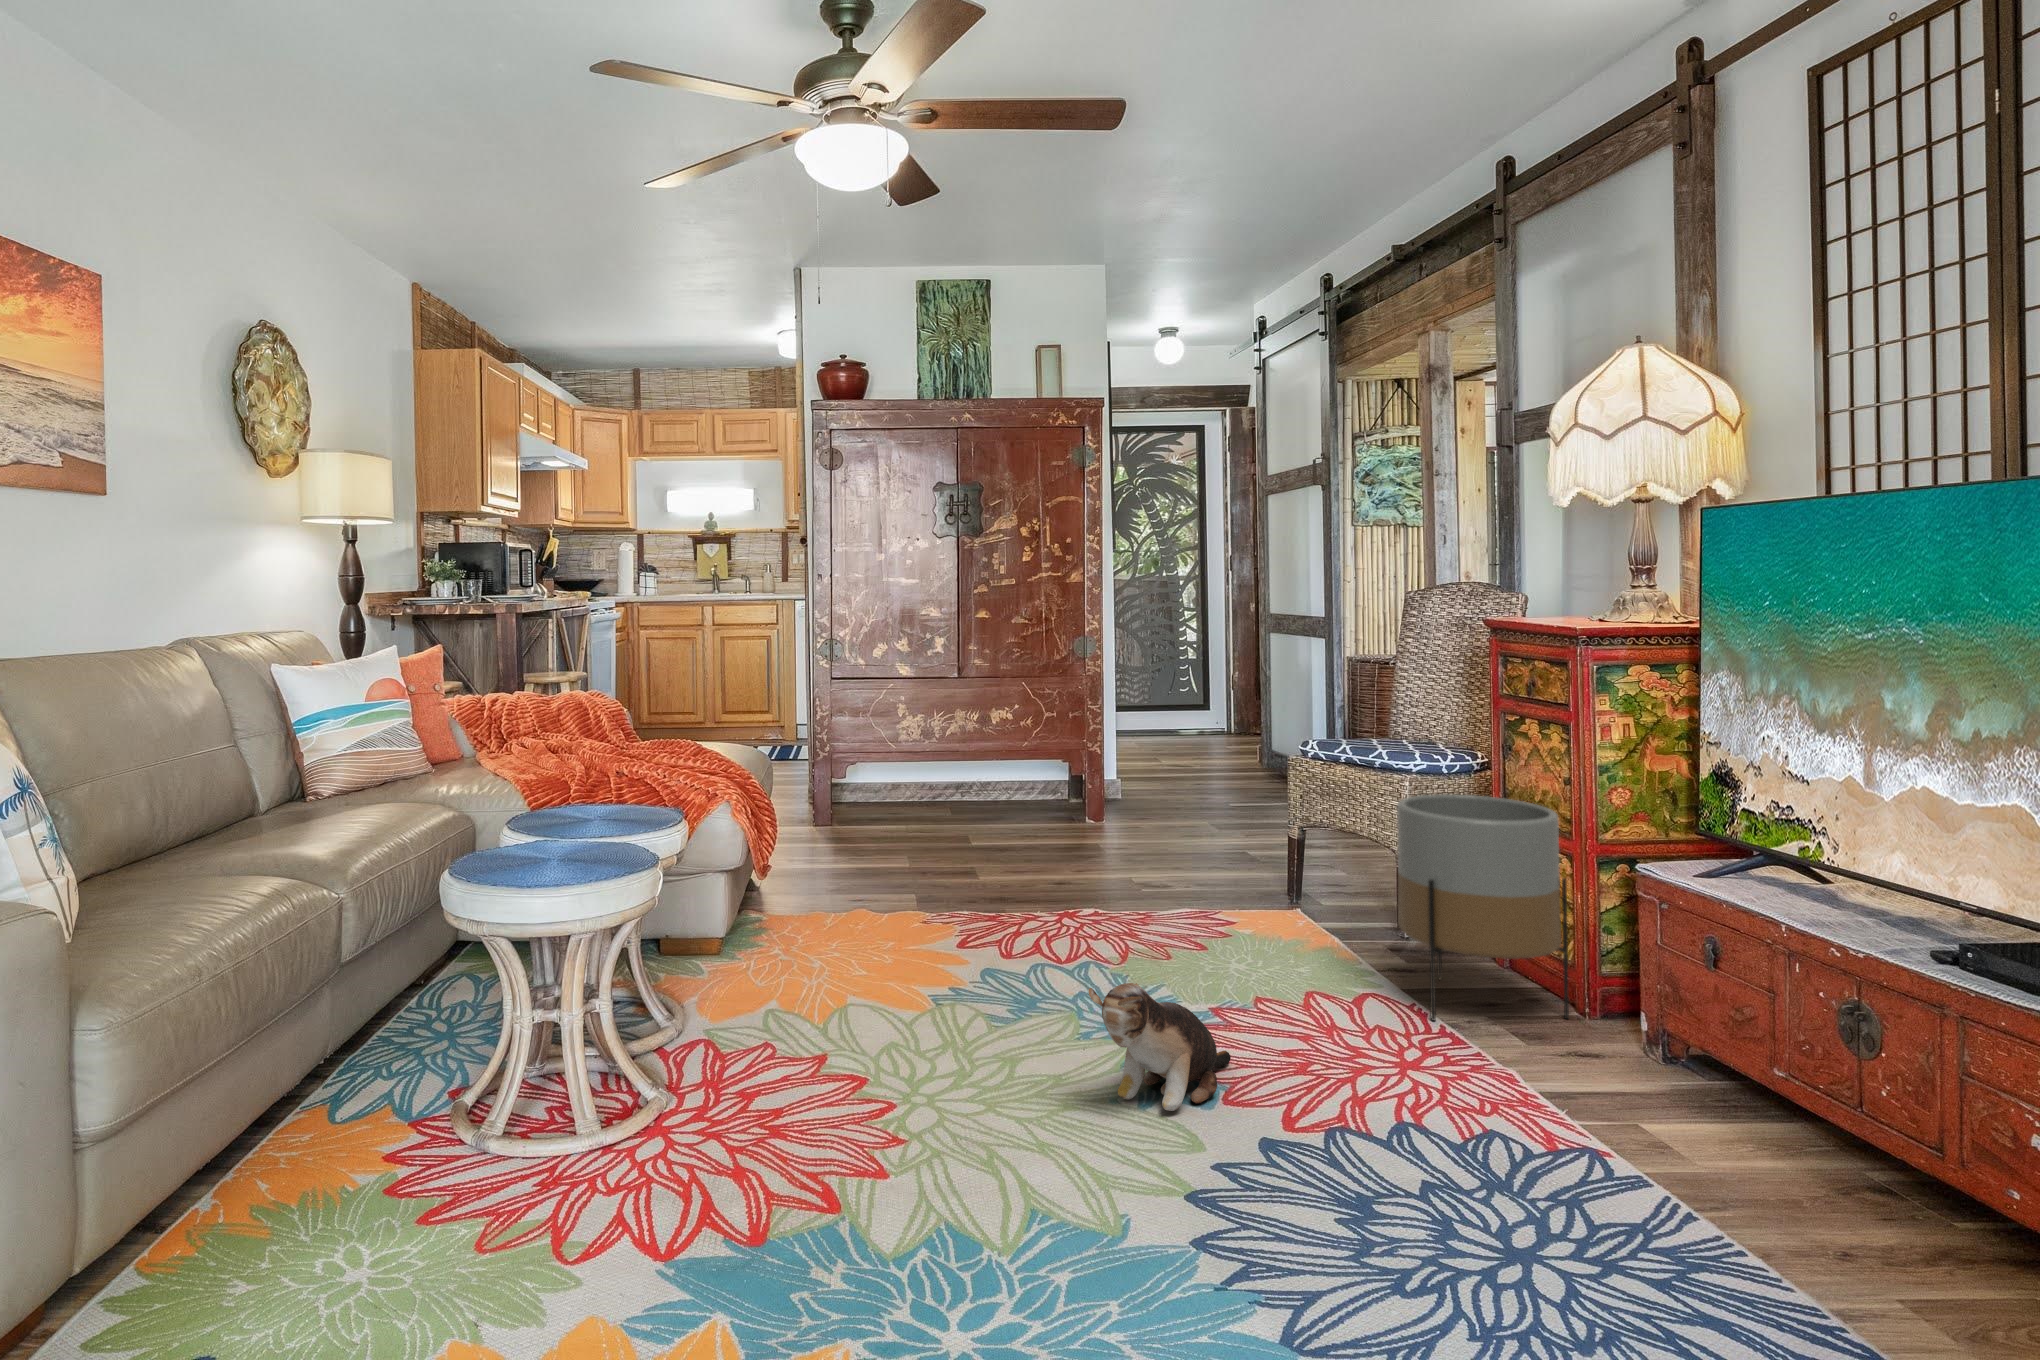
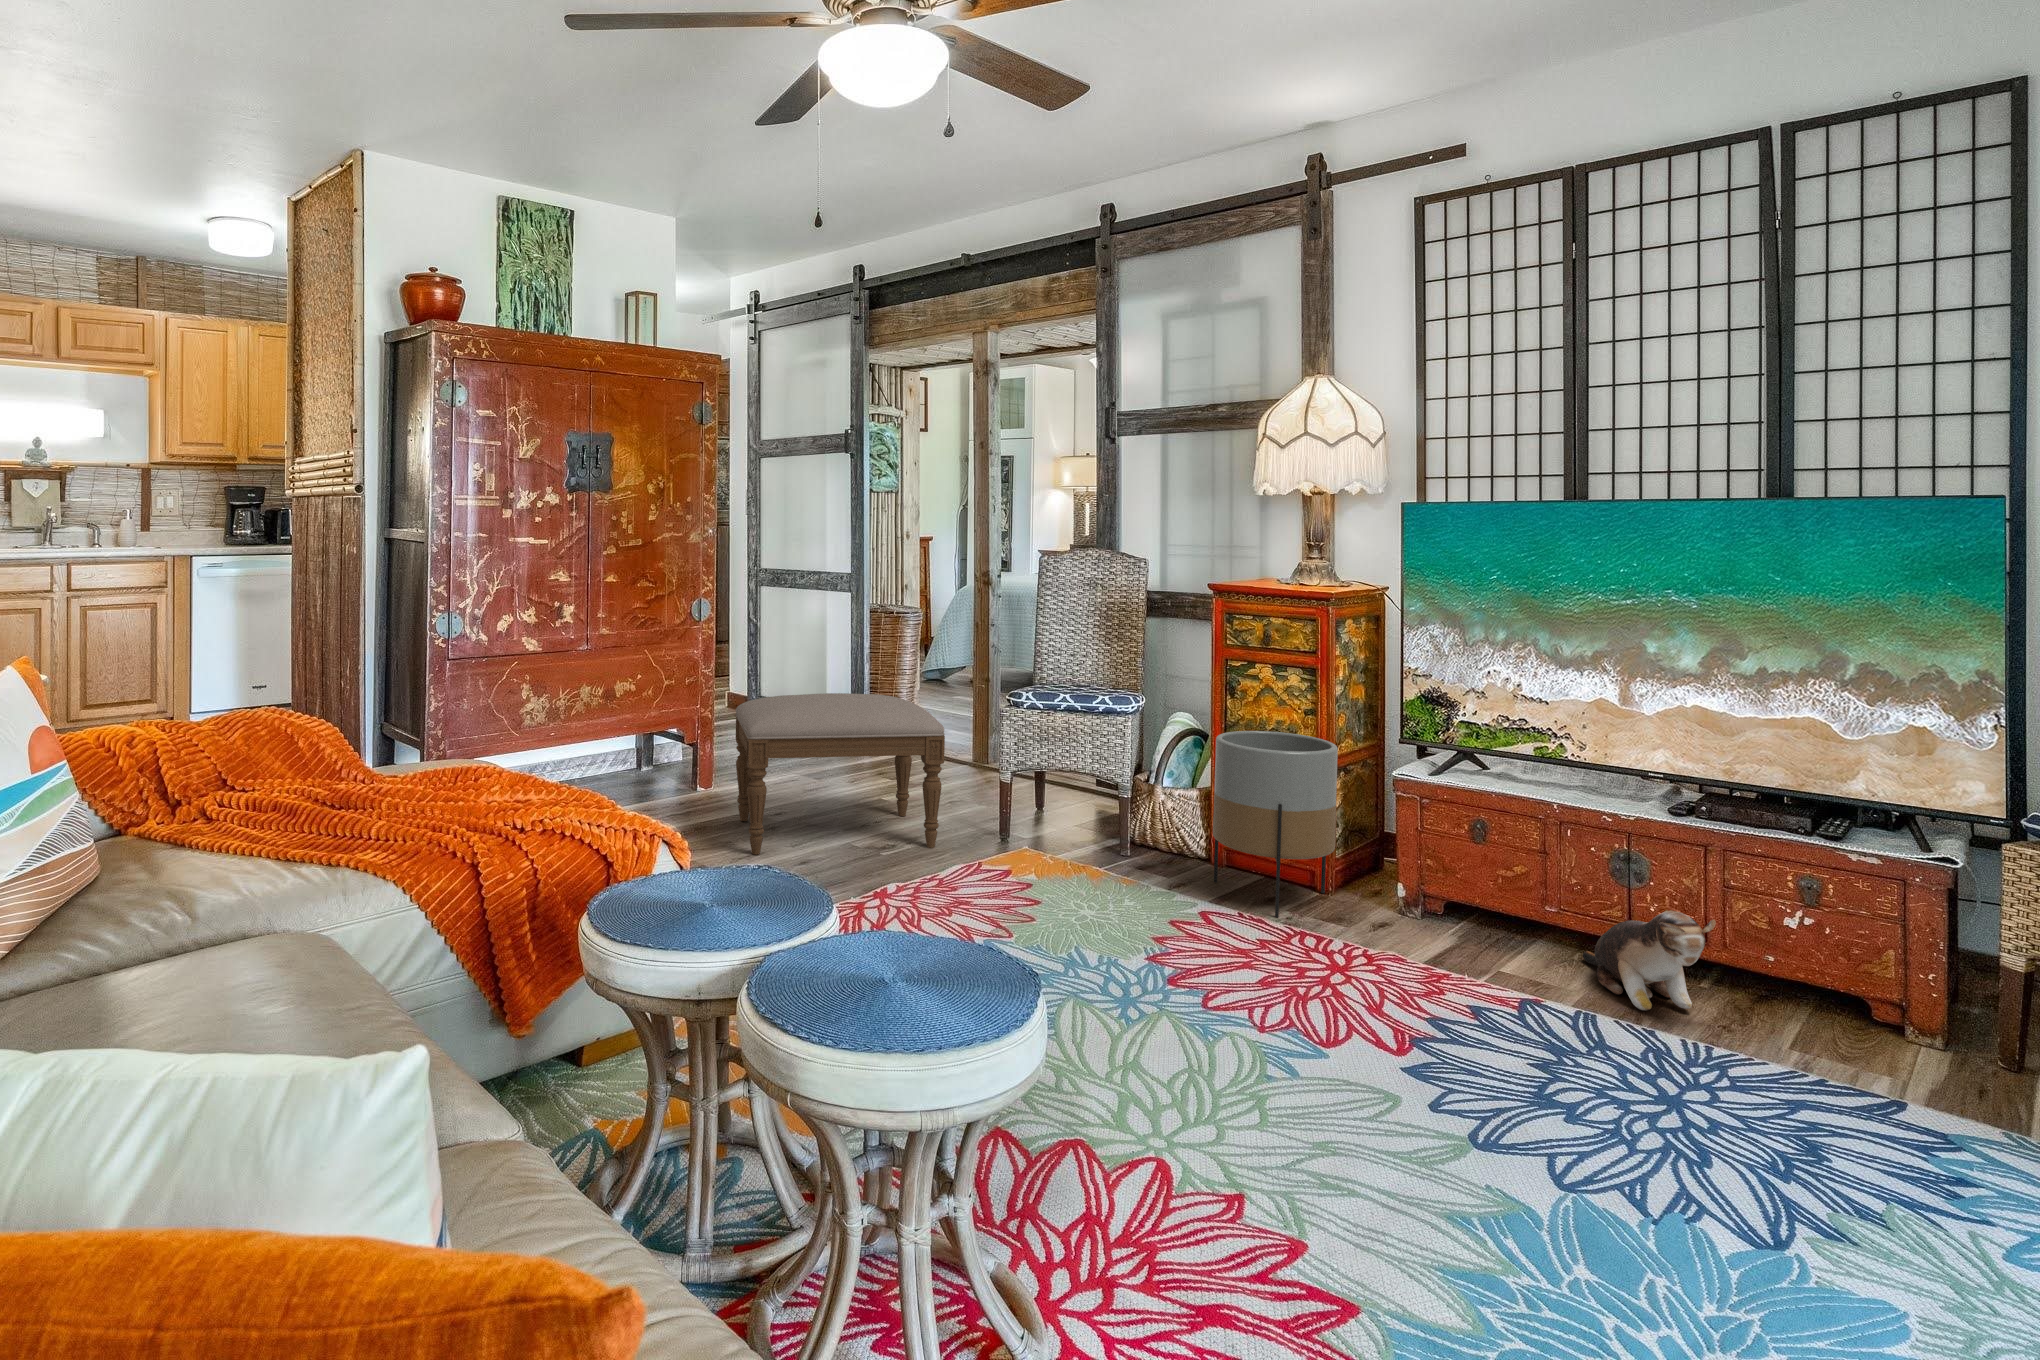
ottoman: none [1003,727,1233,894] -> present [735,693,945,855]
plush toy: present [1088,983,1231,1111] -> present [1583,910,1716,1010]

